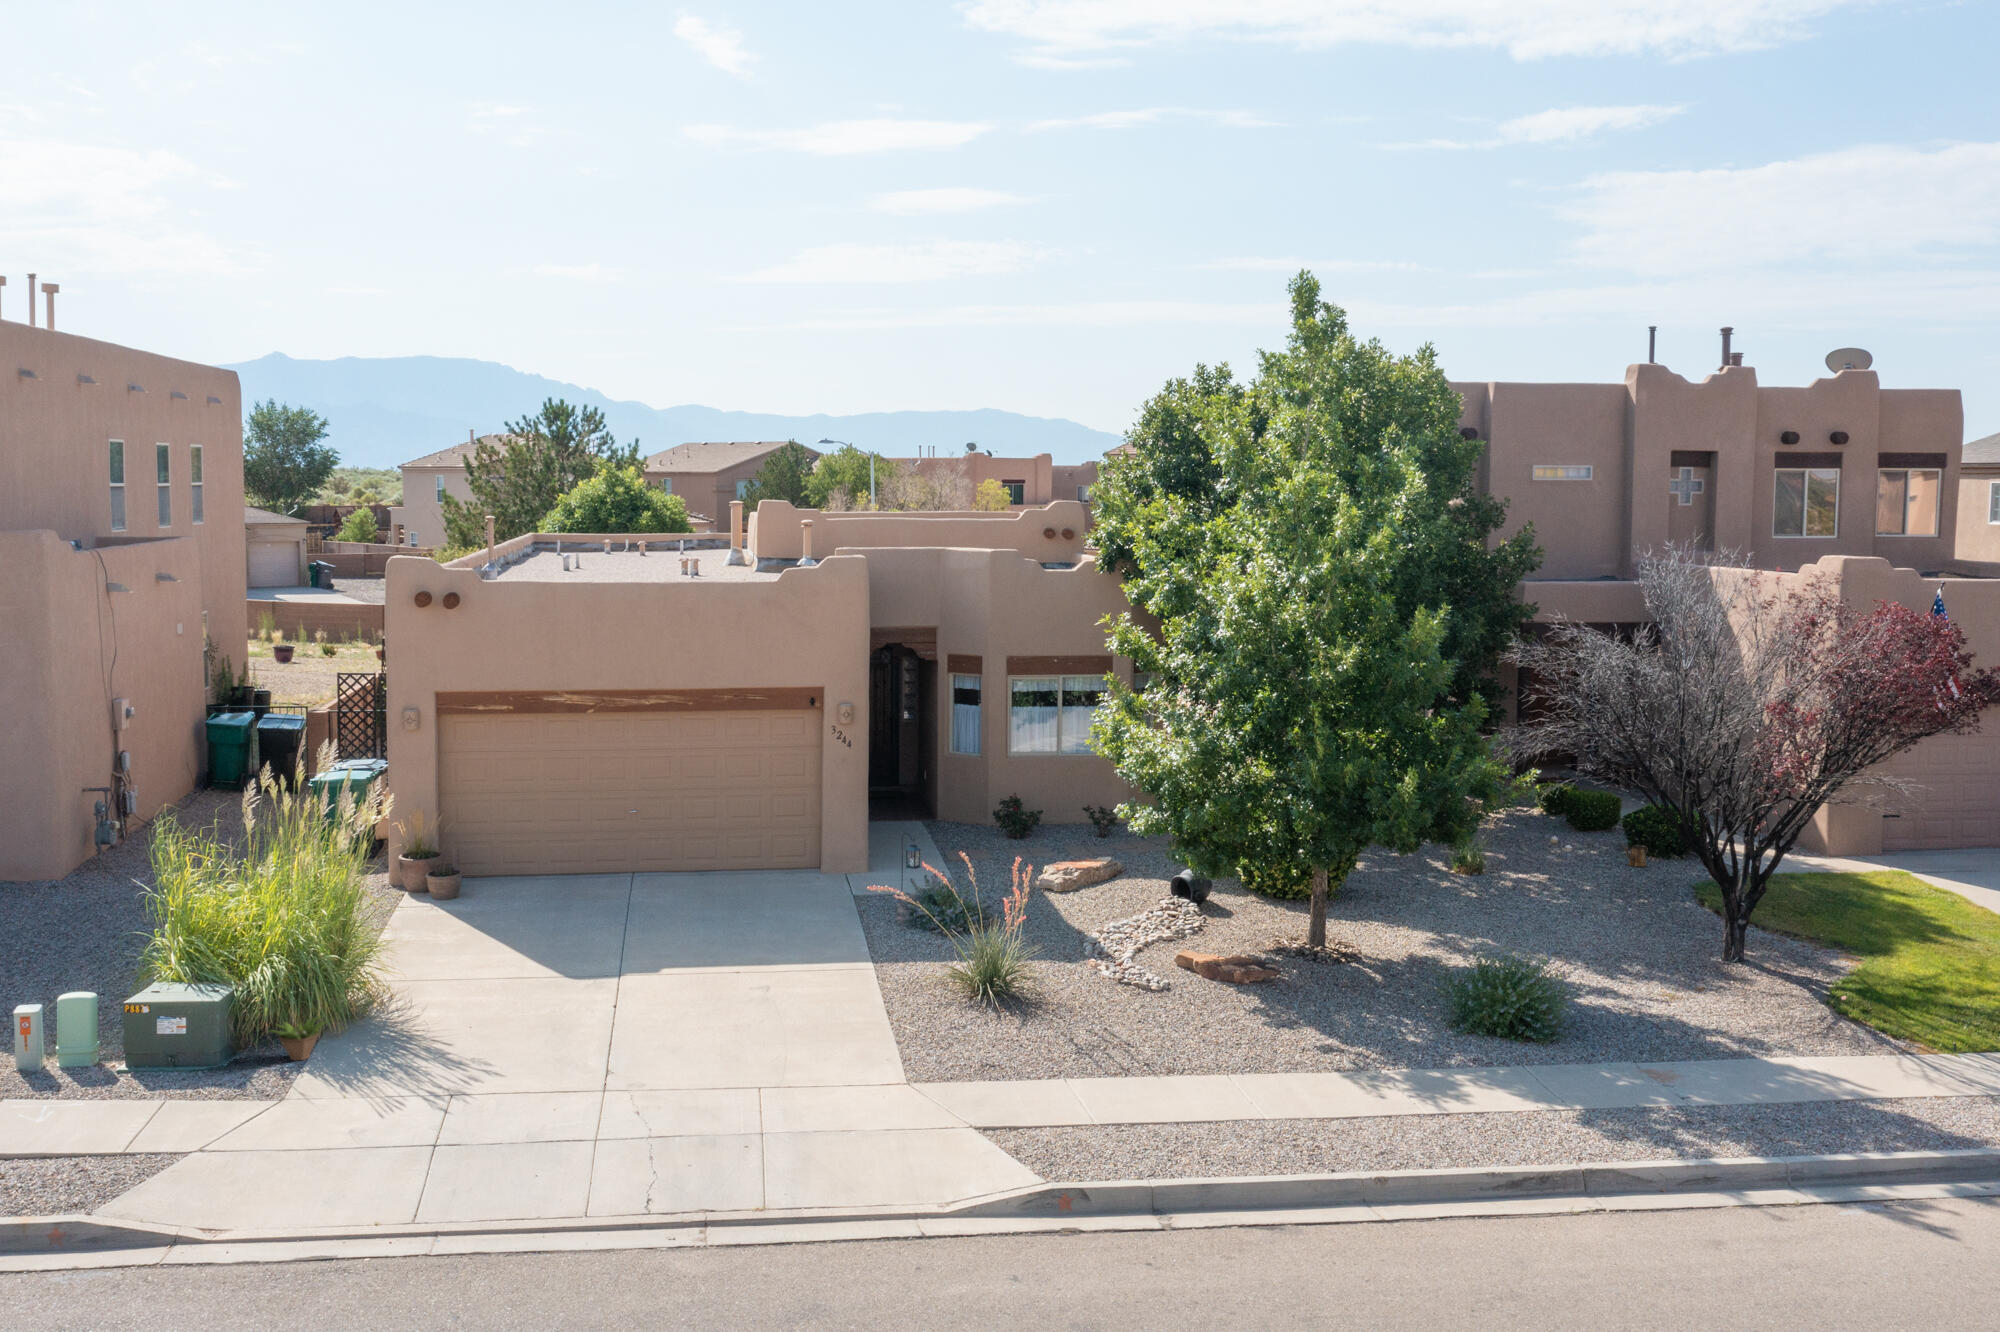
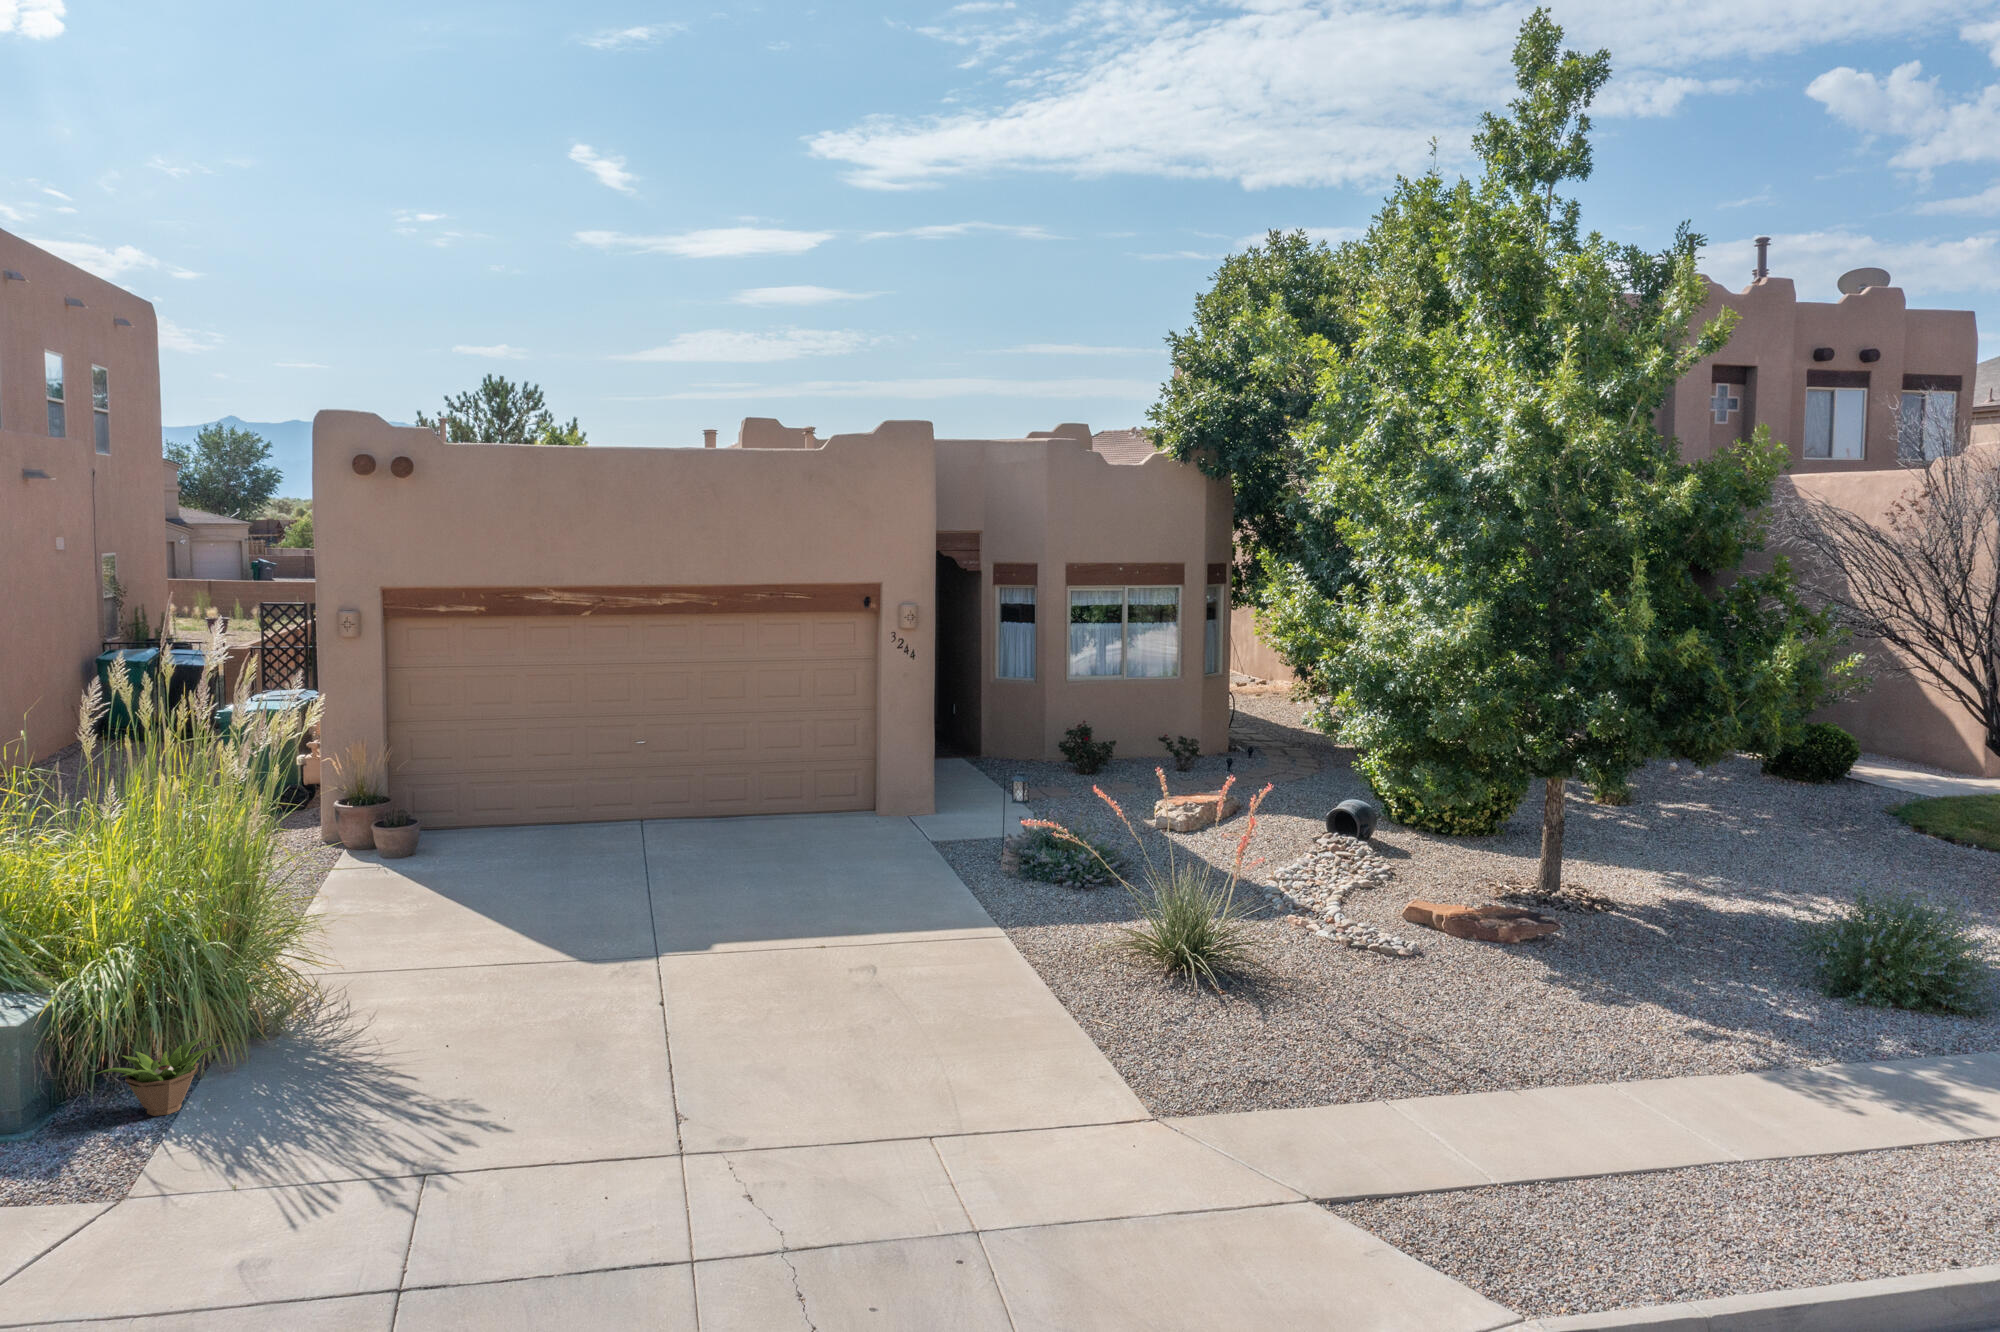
watering can: present [1622,845,1648,867] -> none [1788,767,1812,791]

